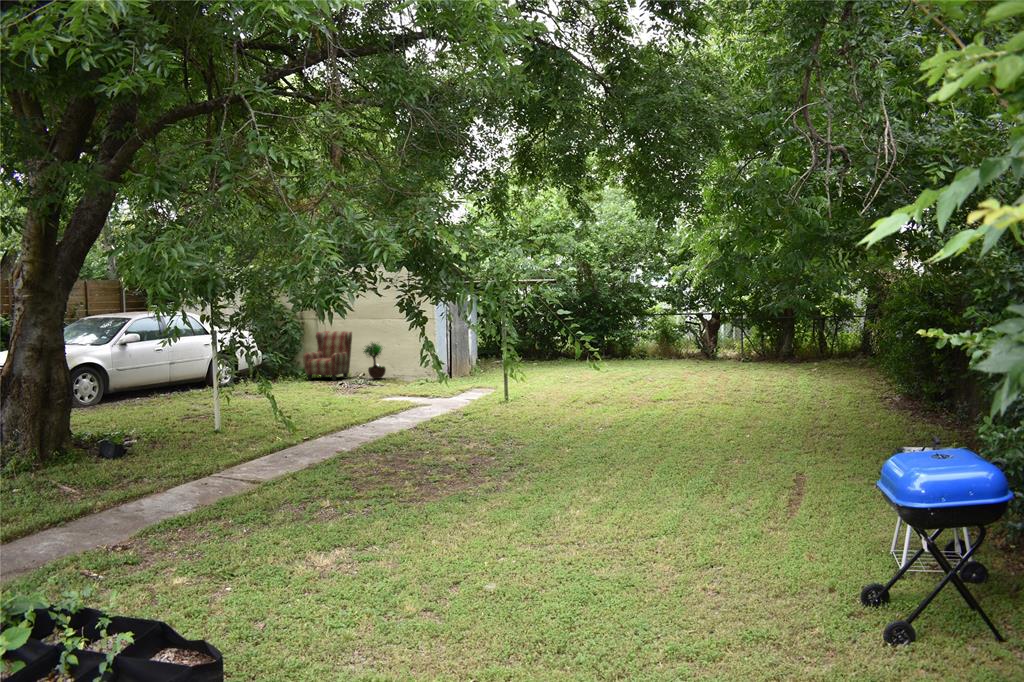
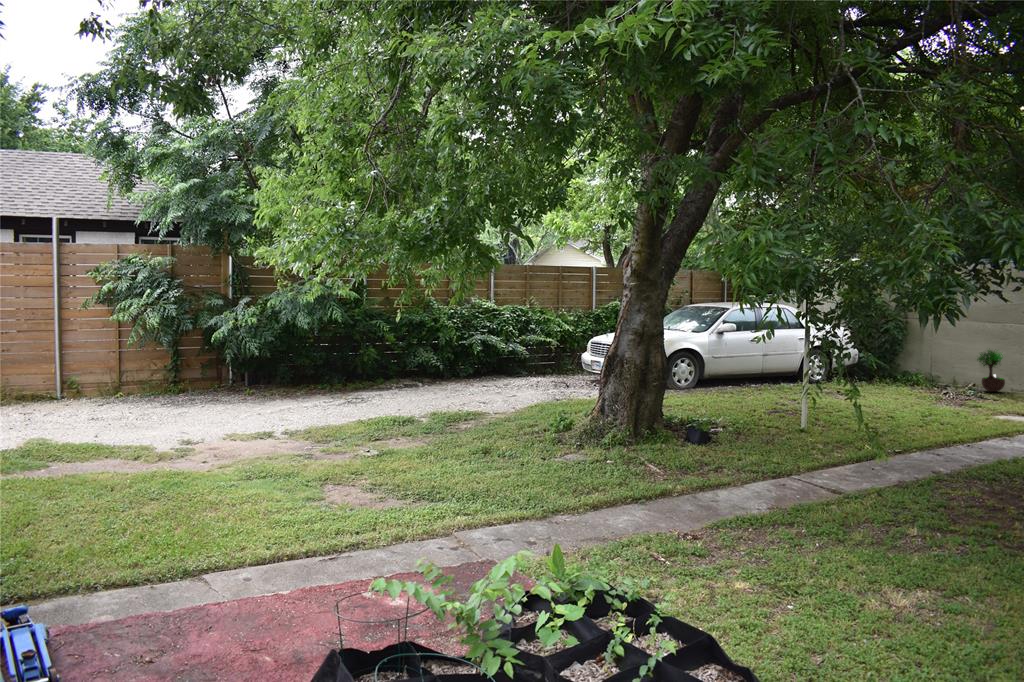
armchair: present [303,331,352,381] -> none [902,333,964,389]

